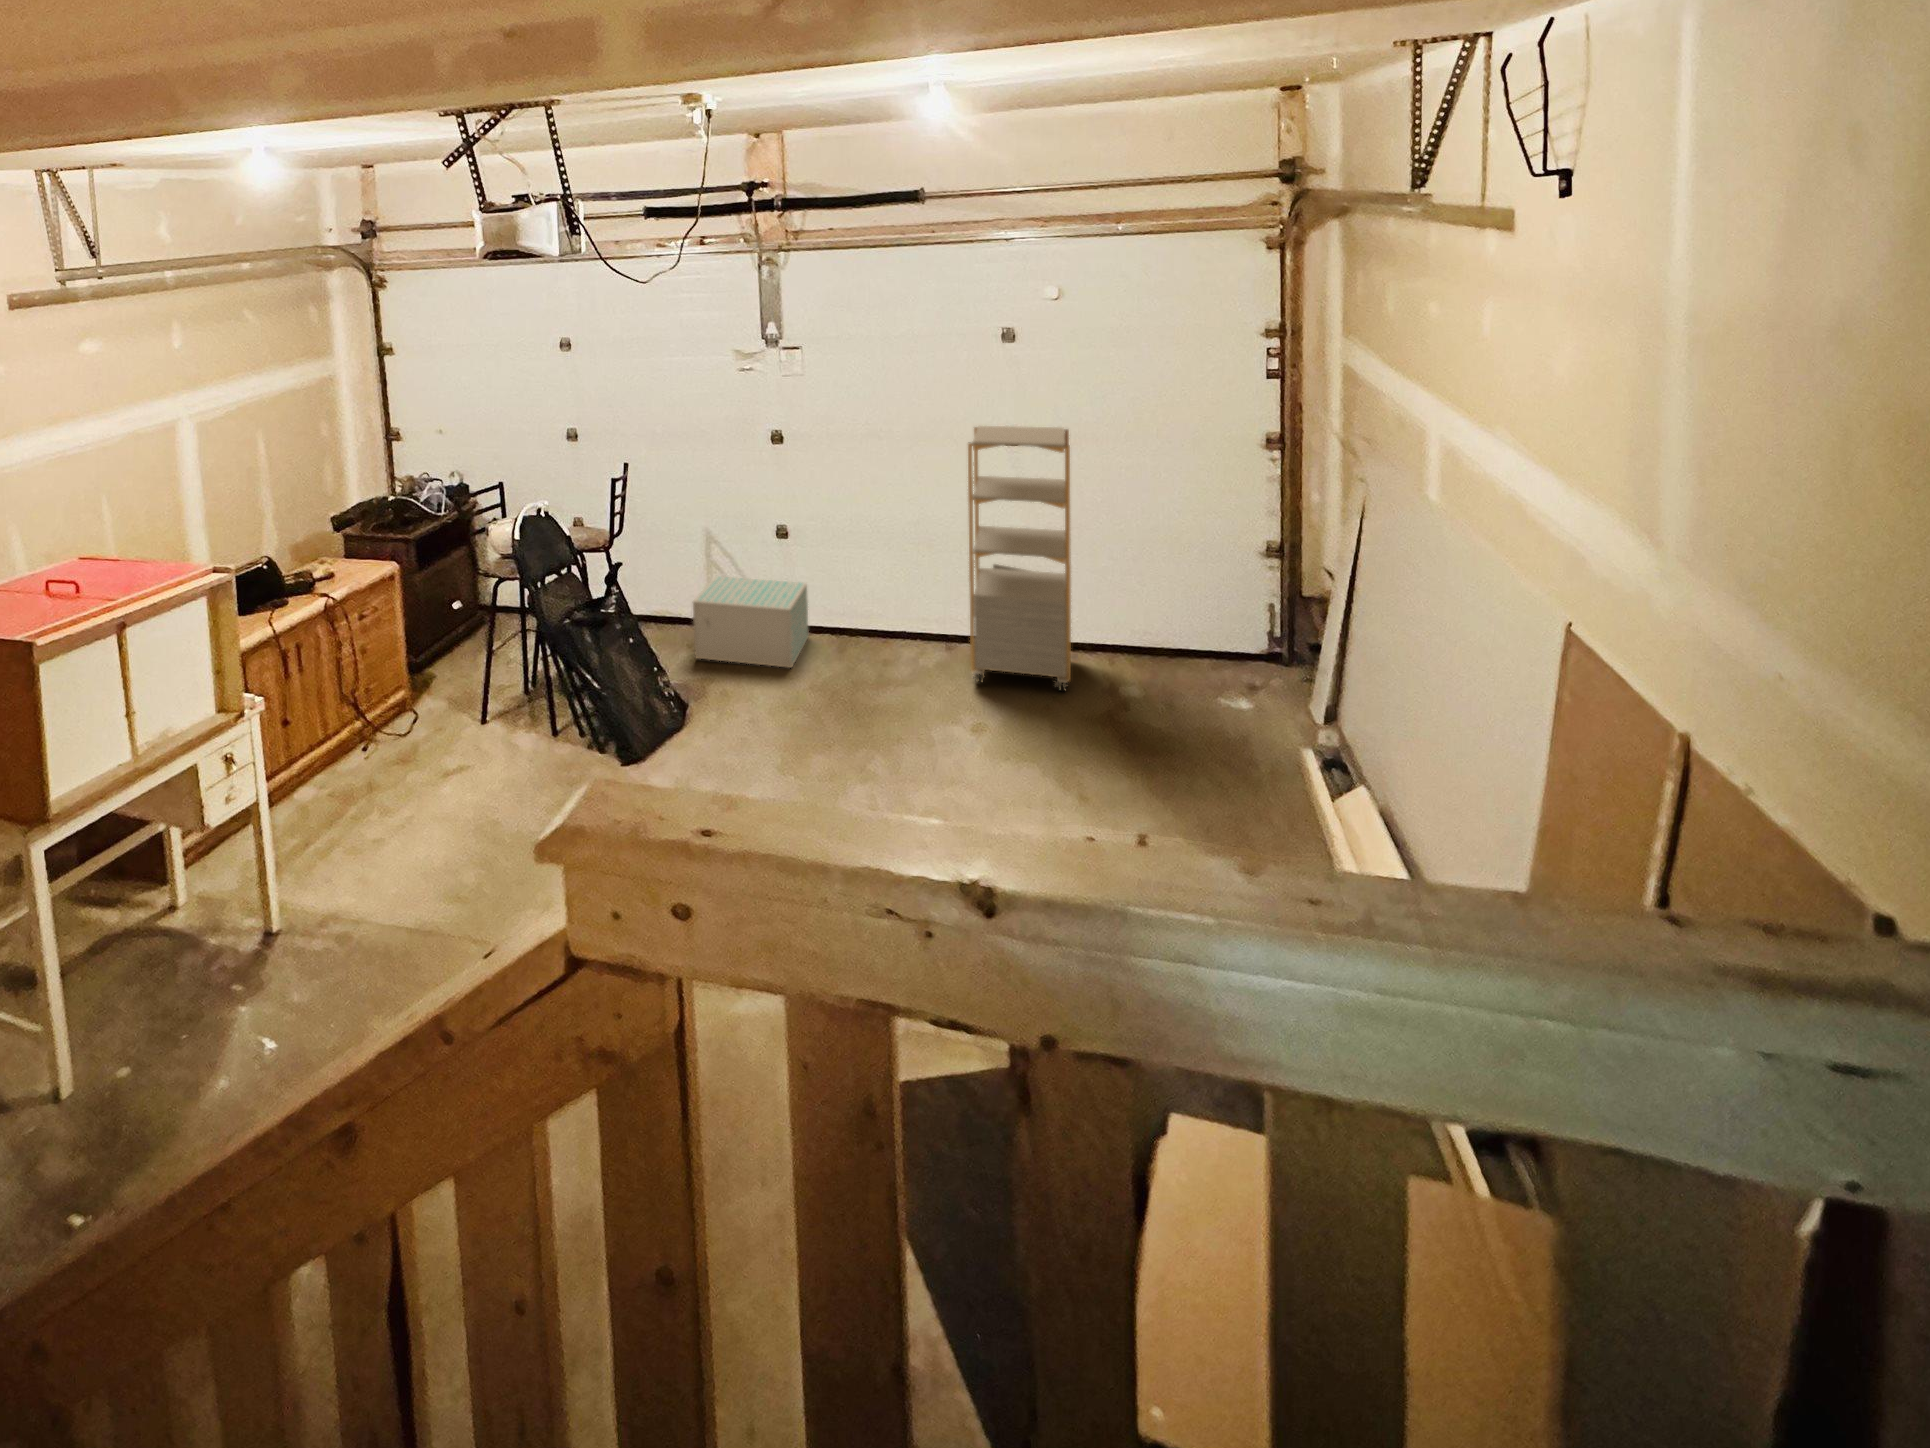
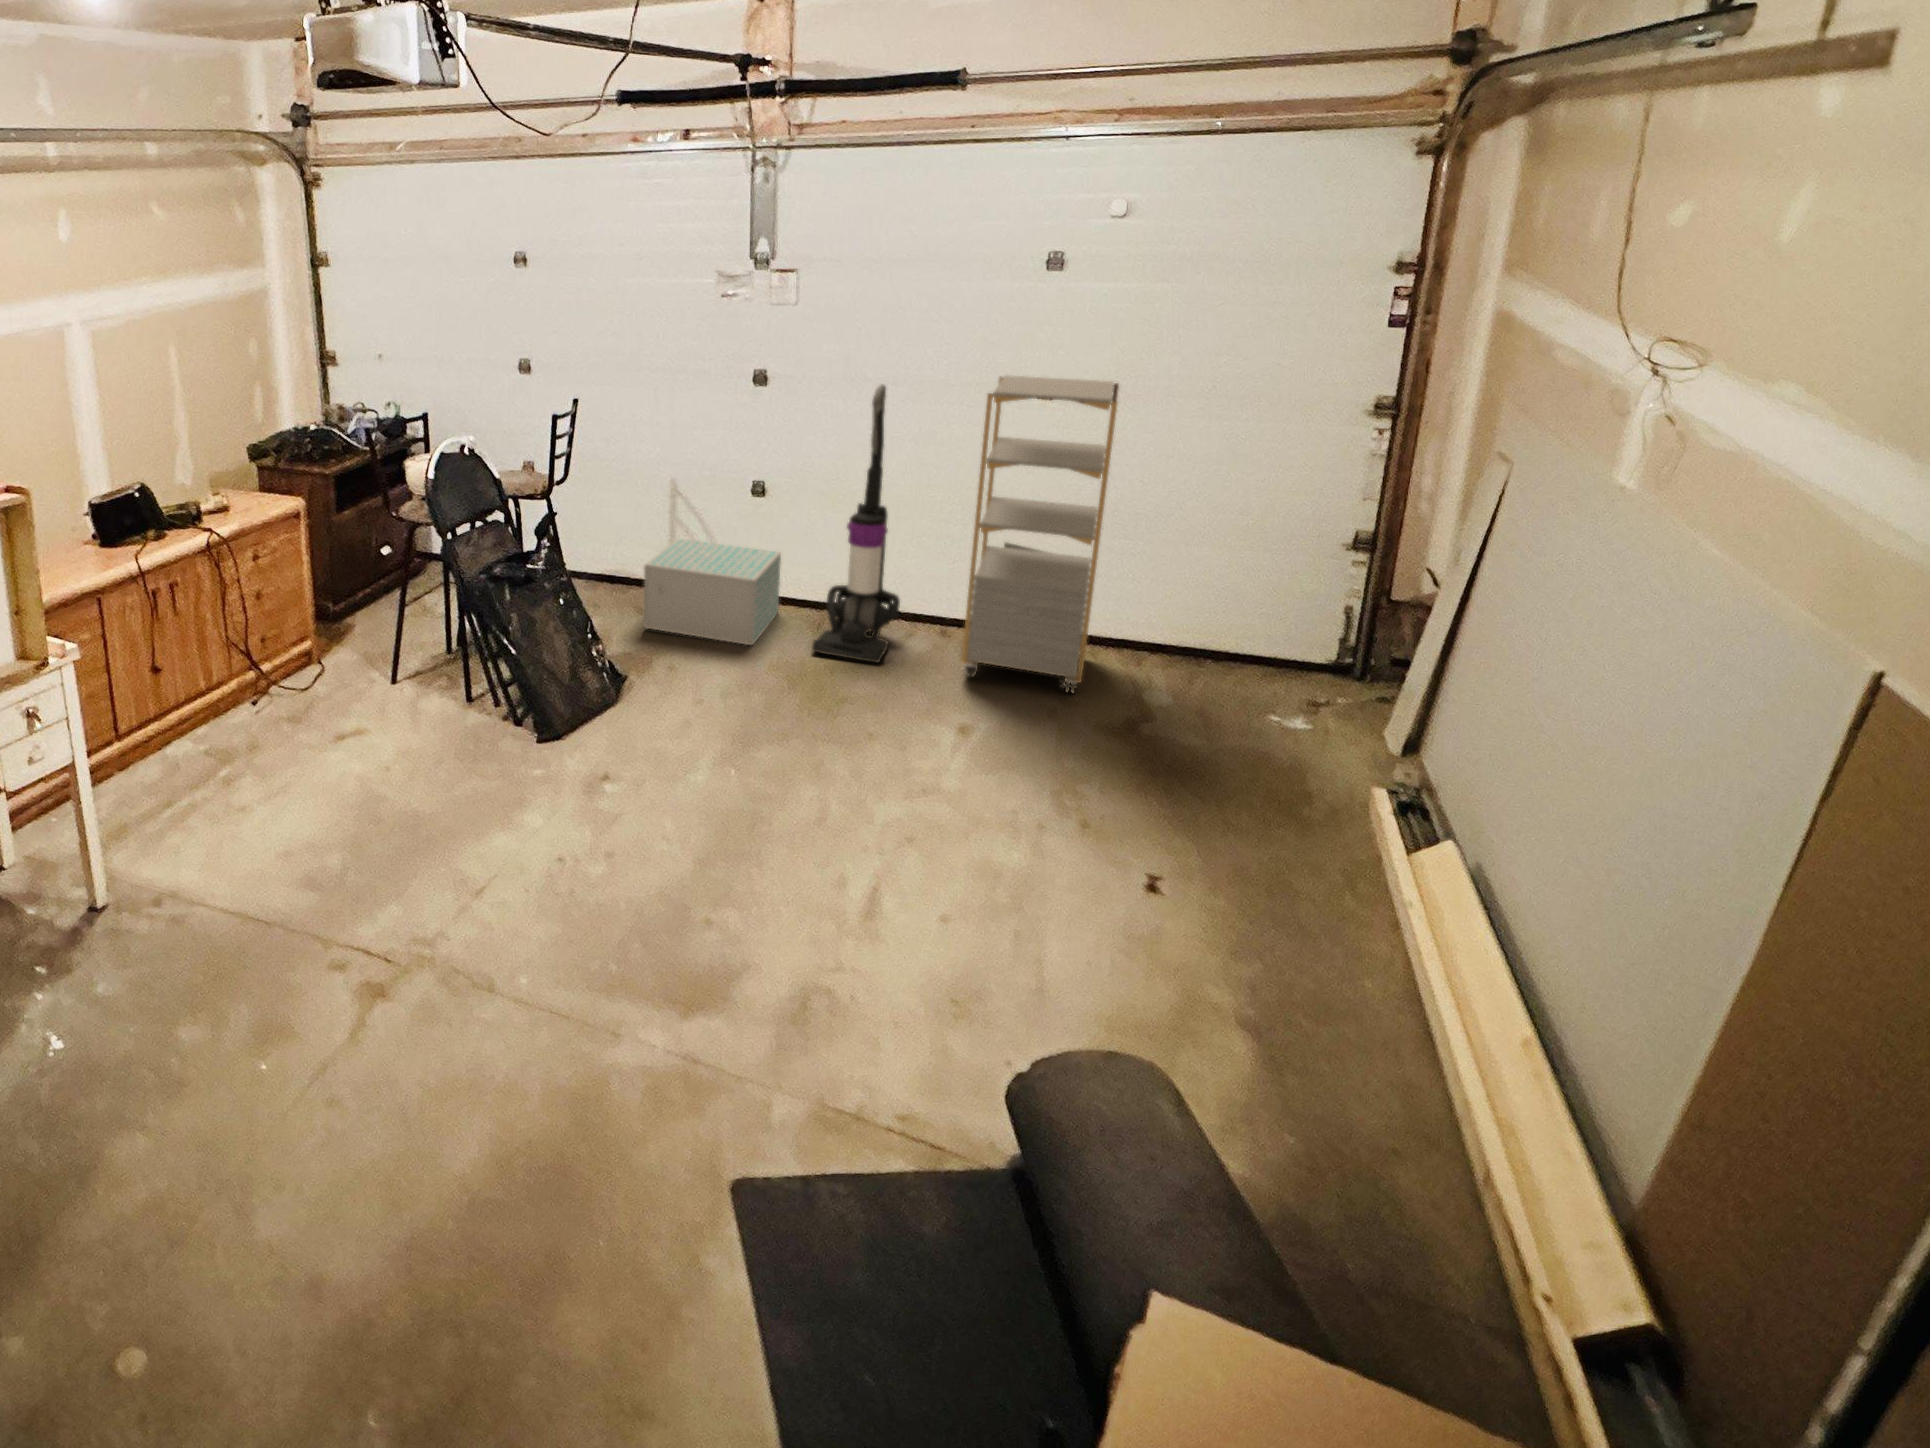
vacuum cleaner: none [843,437,913,676] -> present [812,385,900,663]

